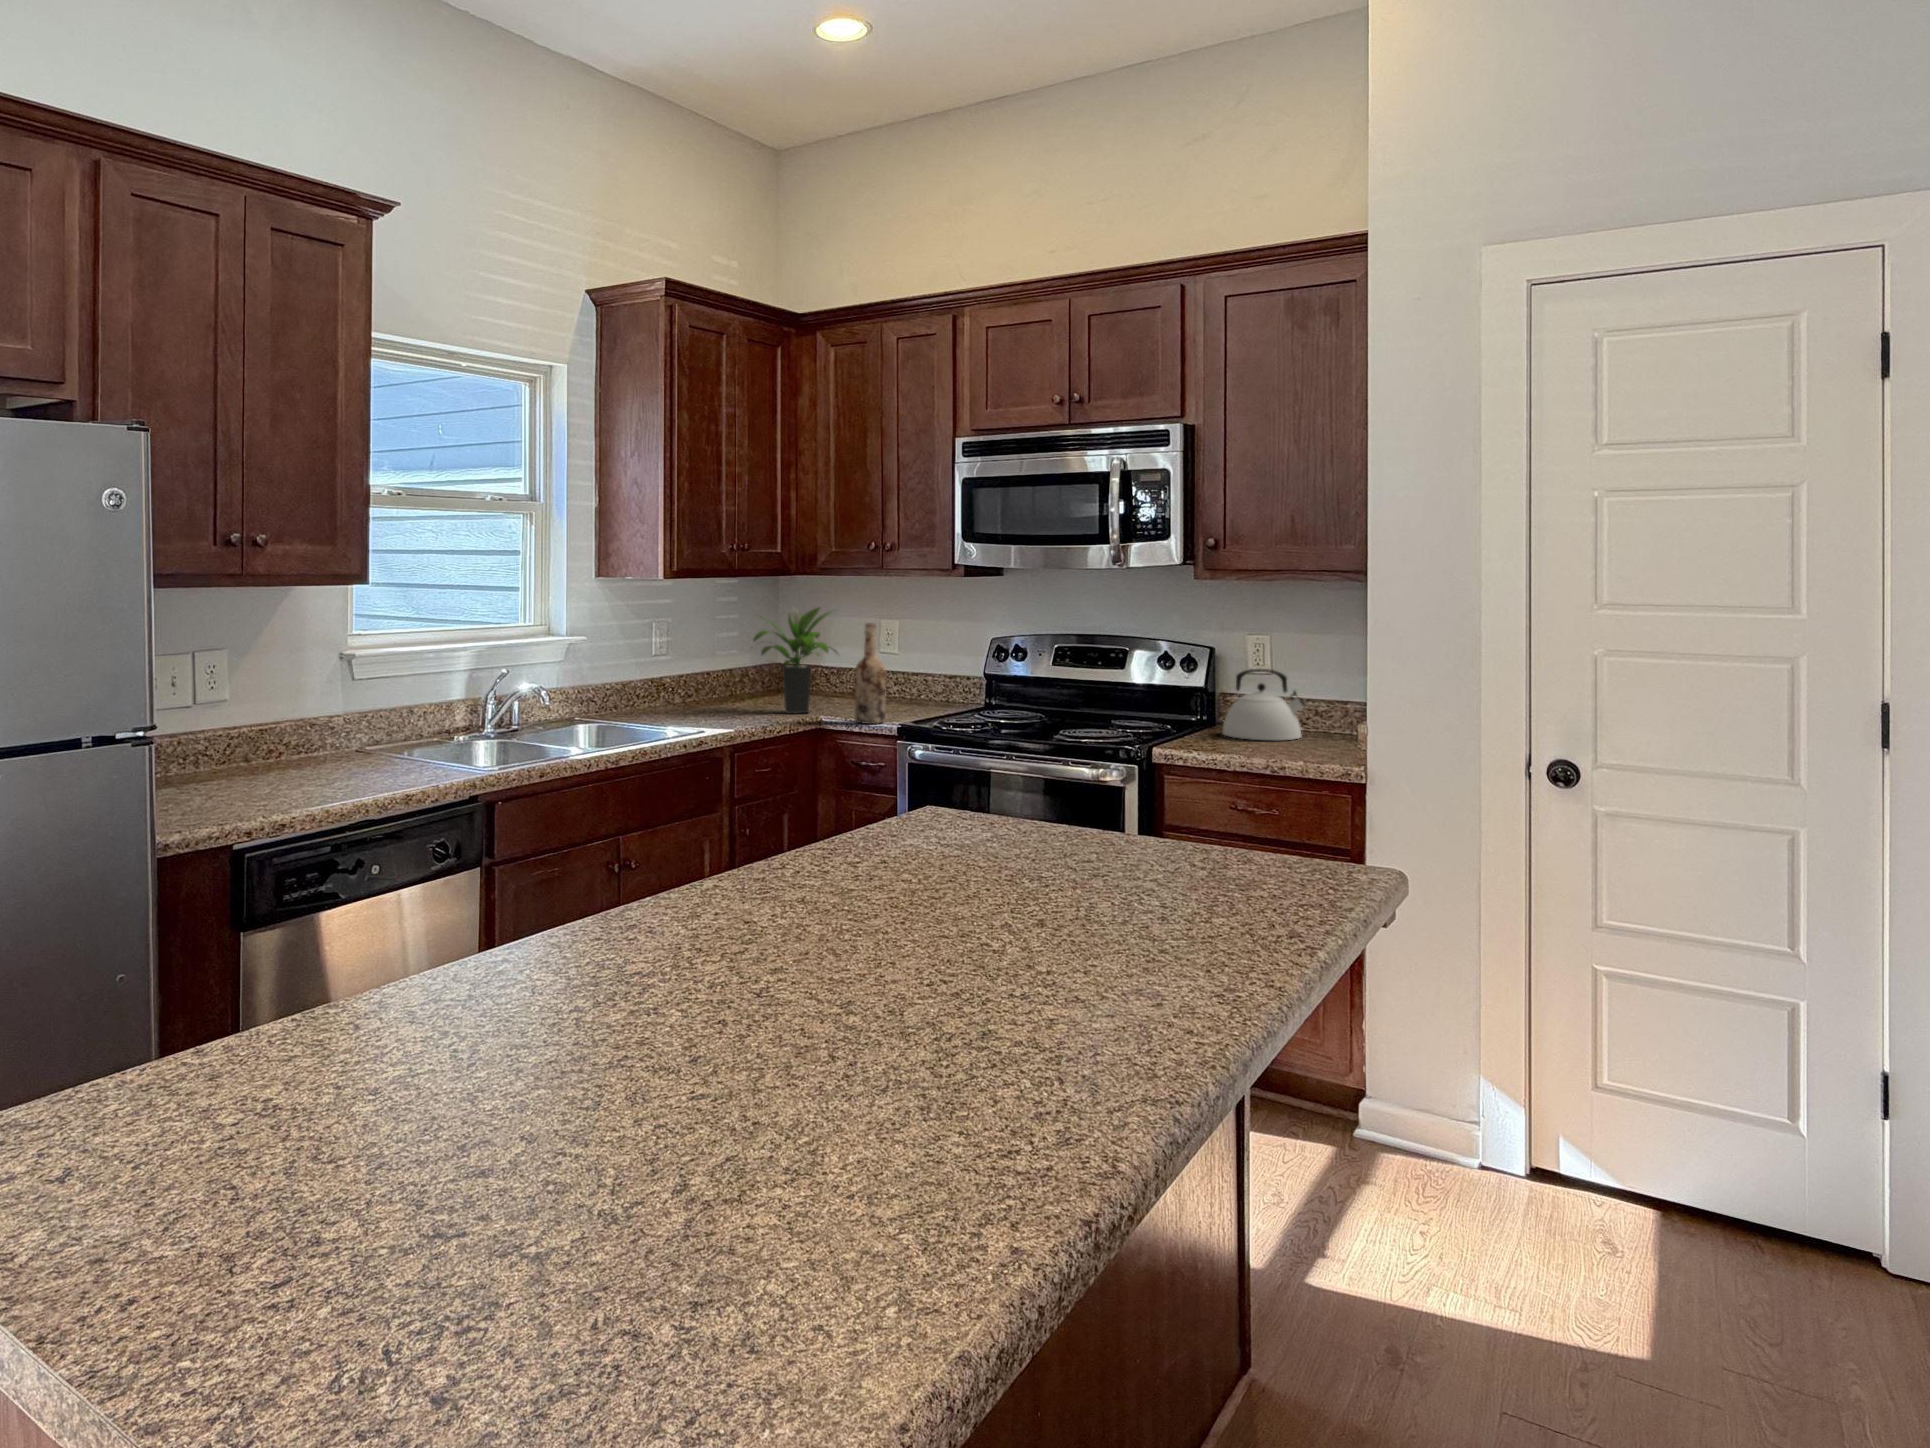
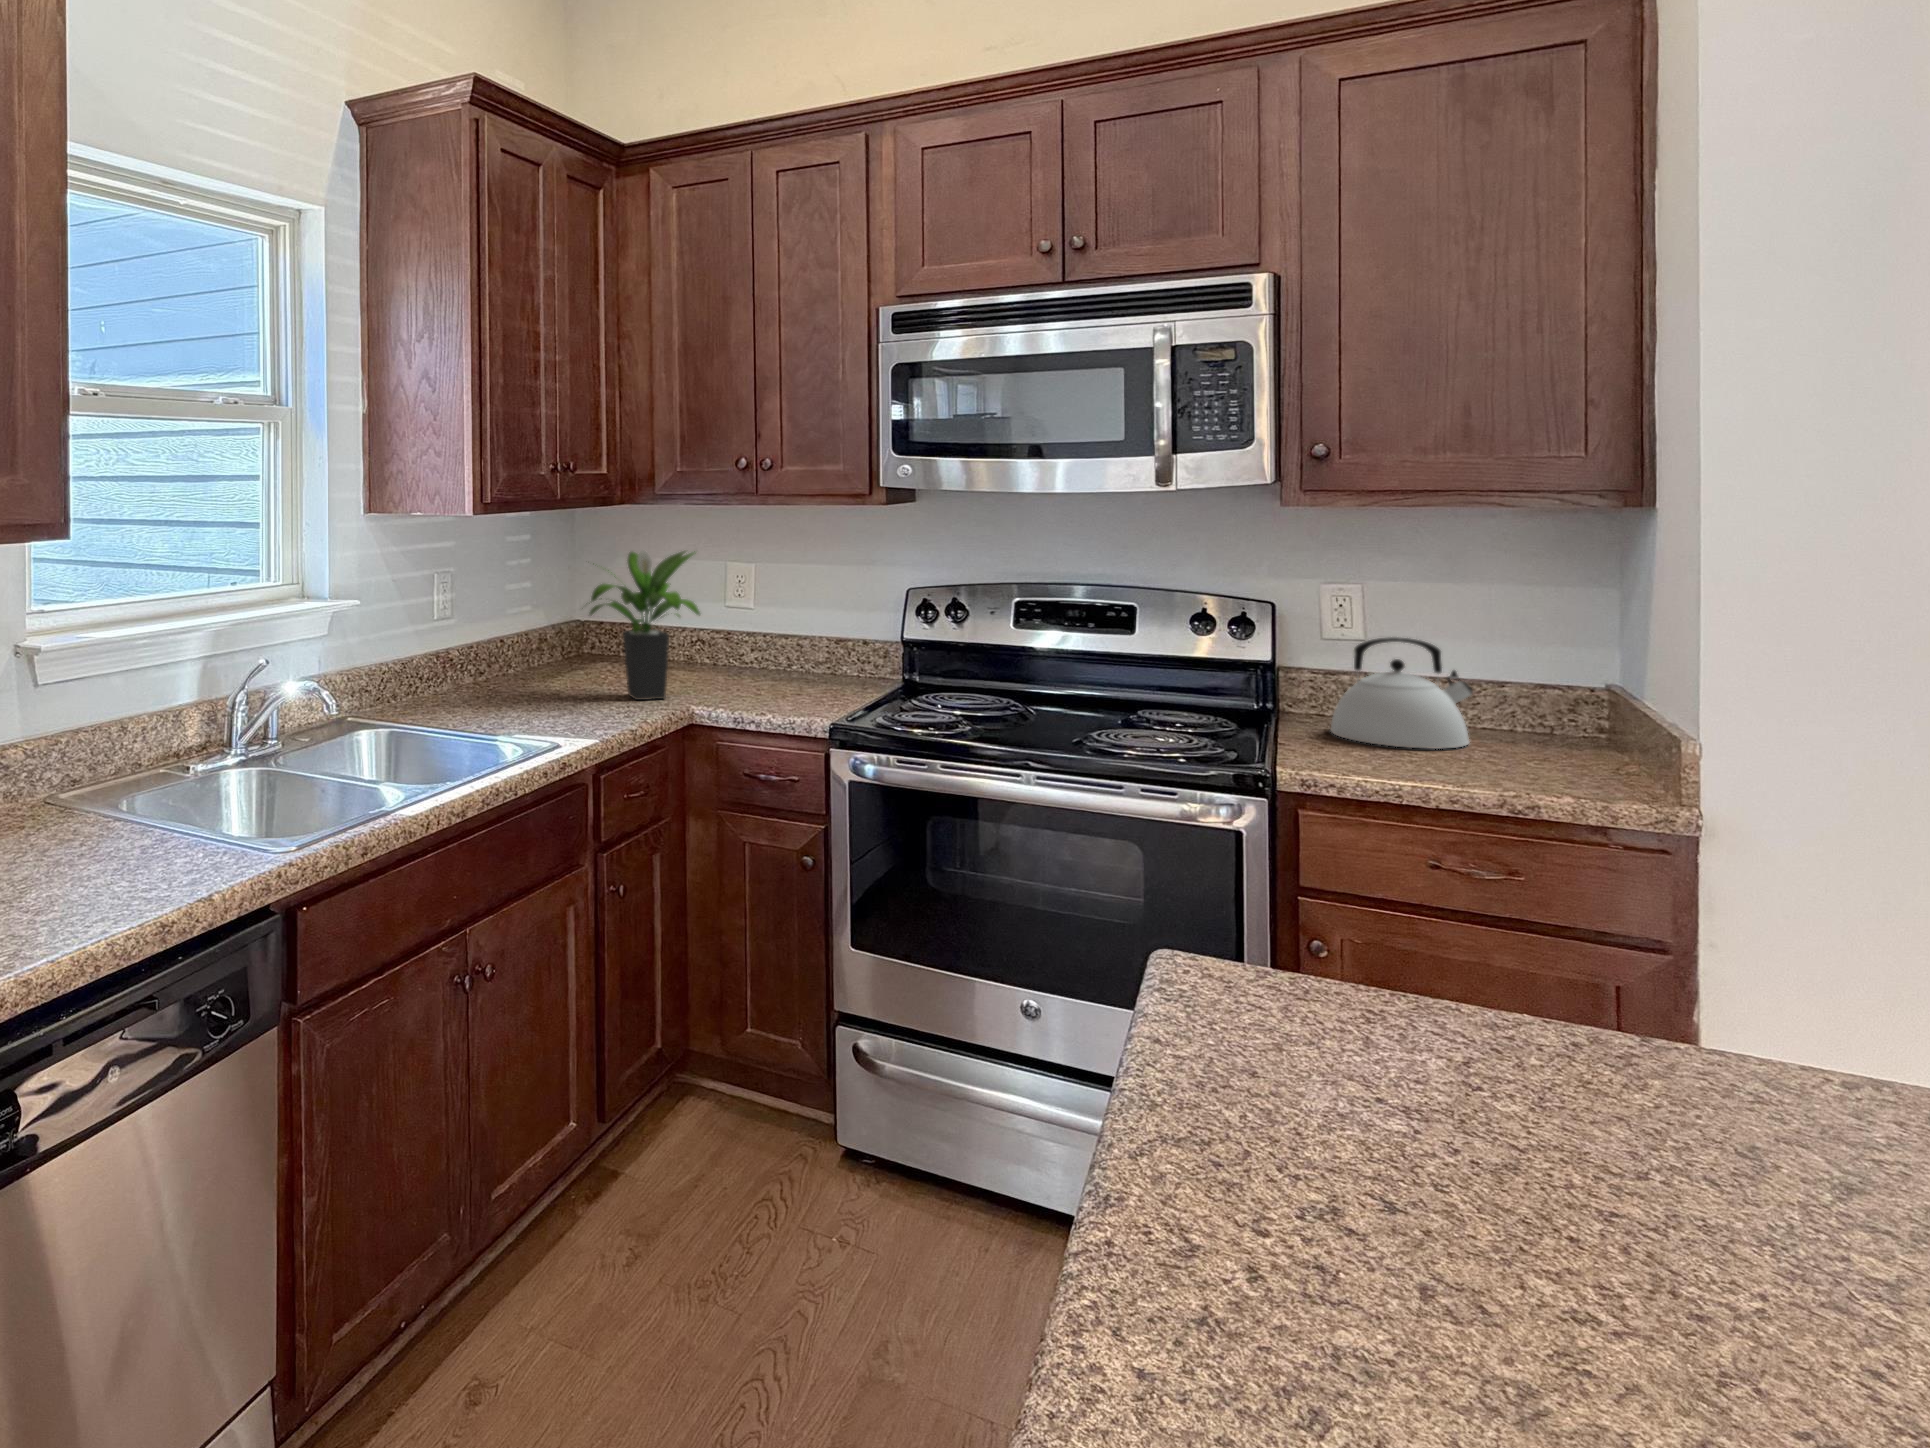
wine bottle: present [855,624,886,724] -> none [751,574,796,719]

